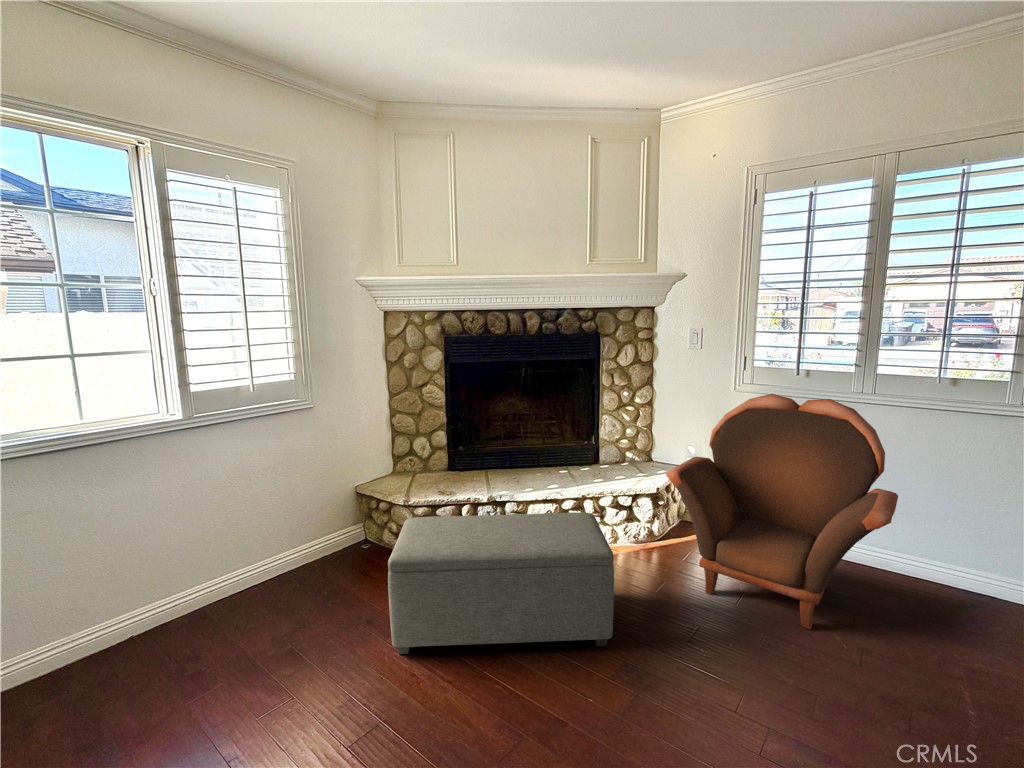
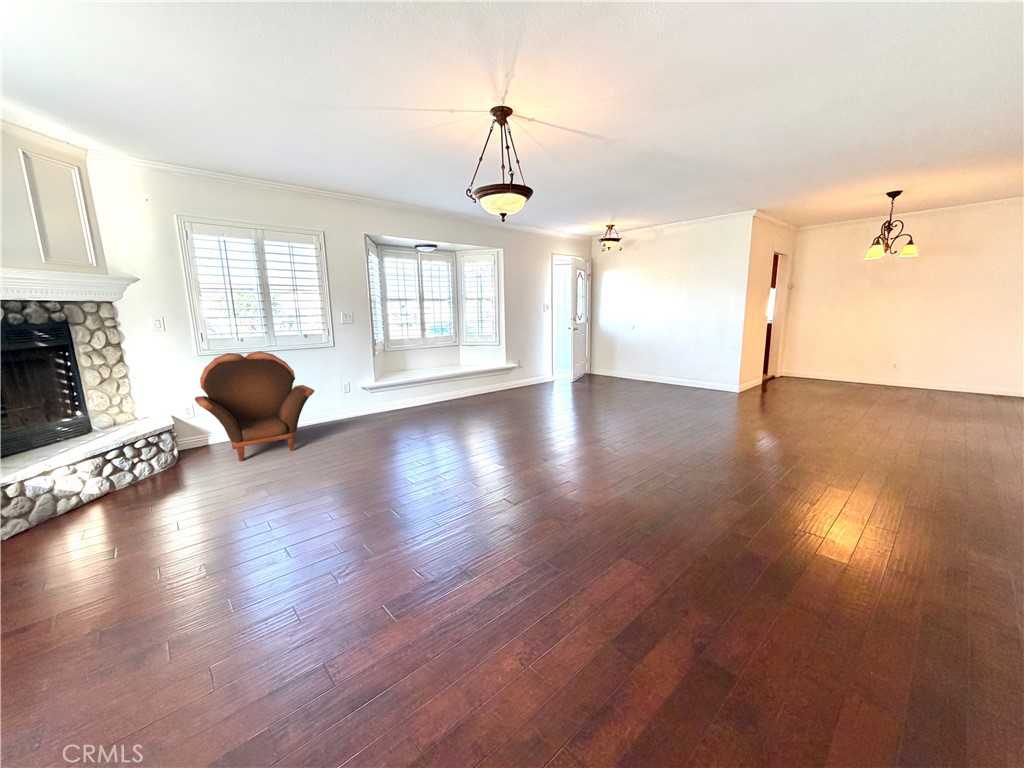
ottoman: present [388,512,614,654] -> none [17,436,228,564]

